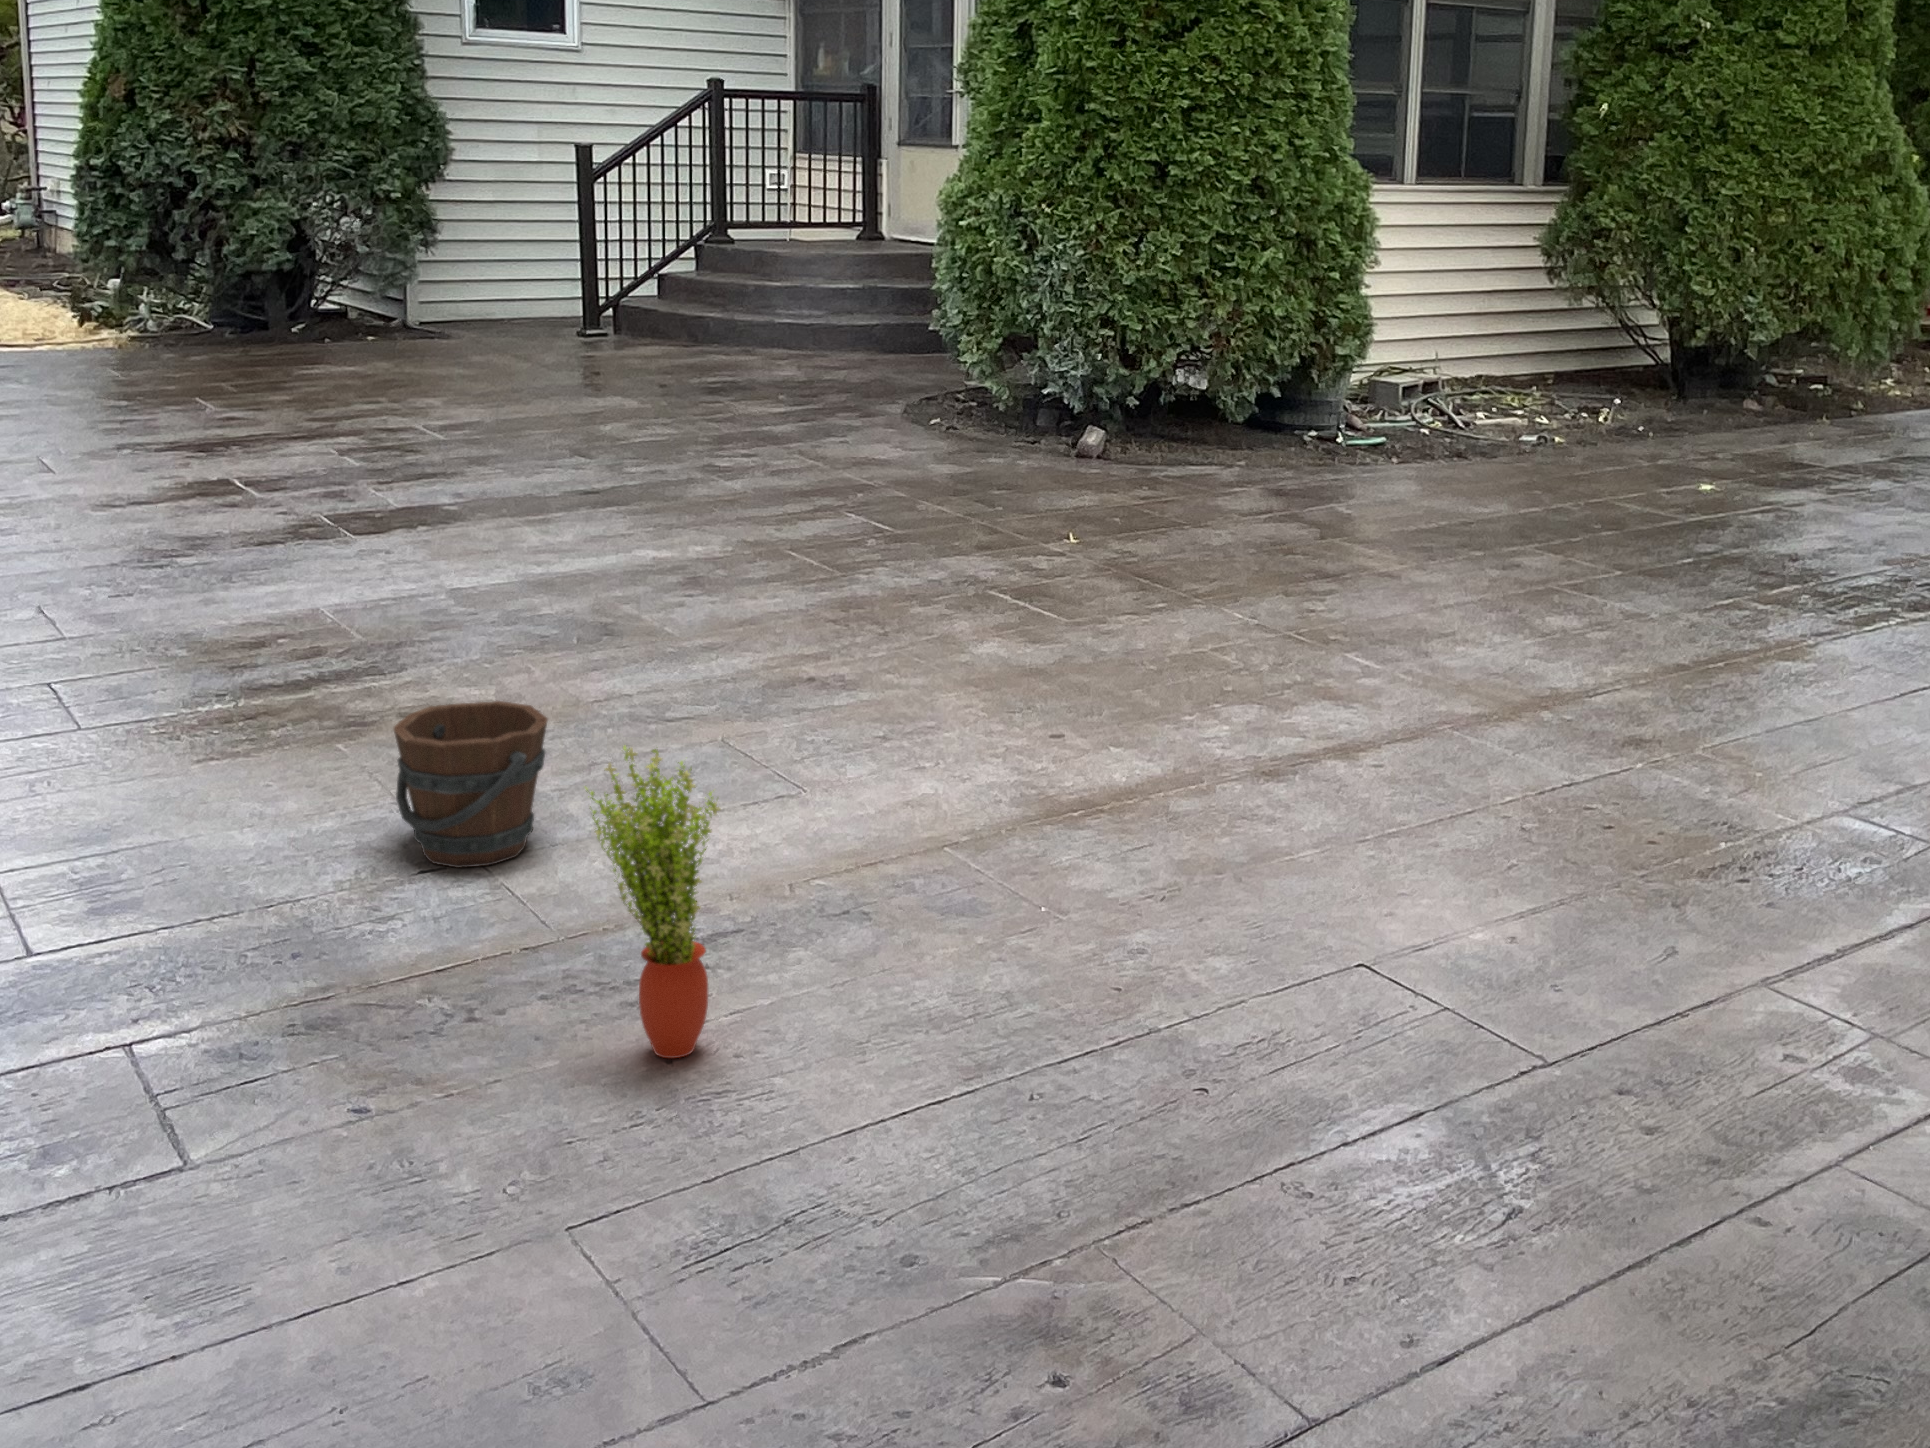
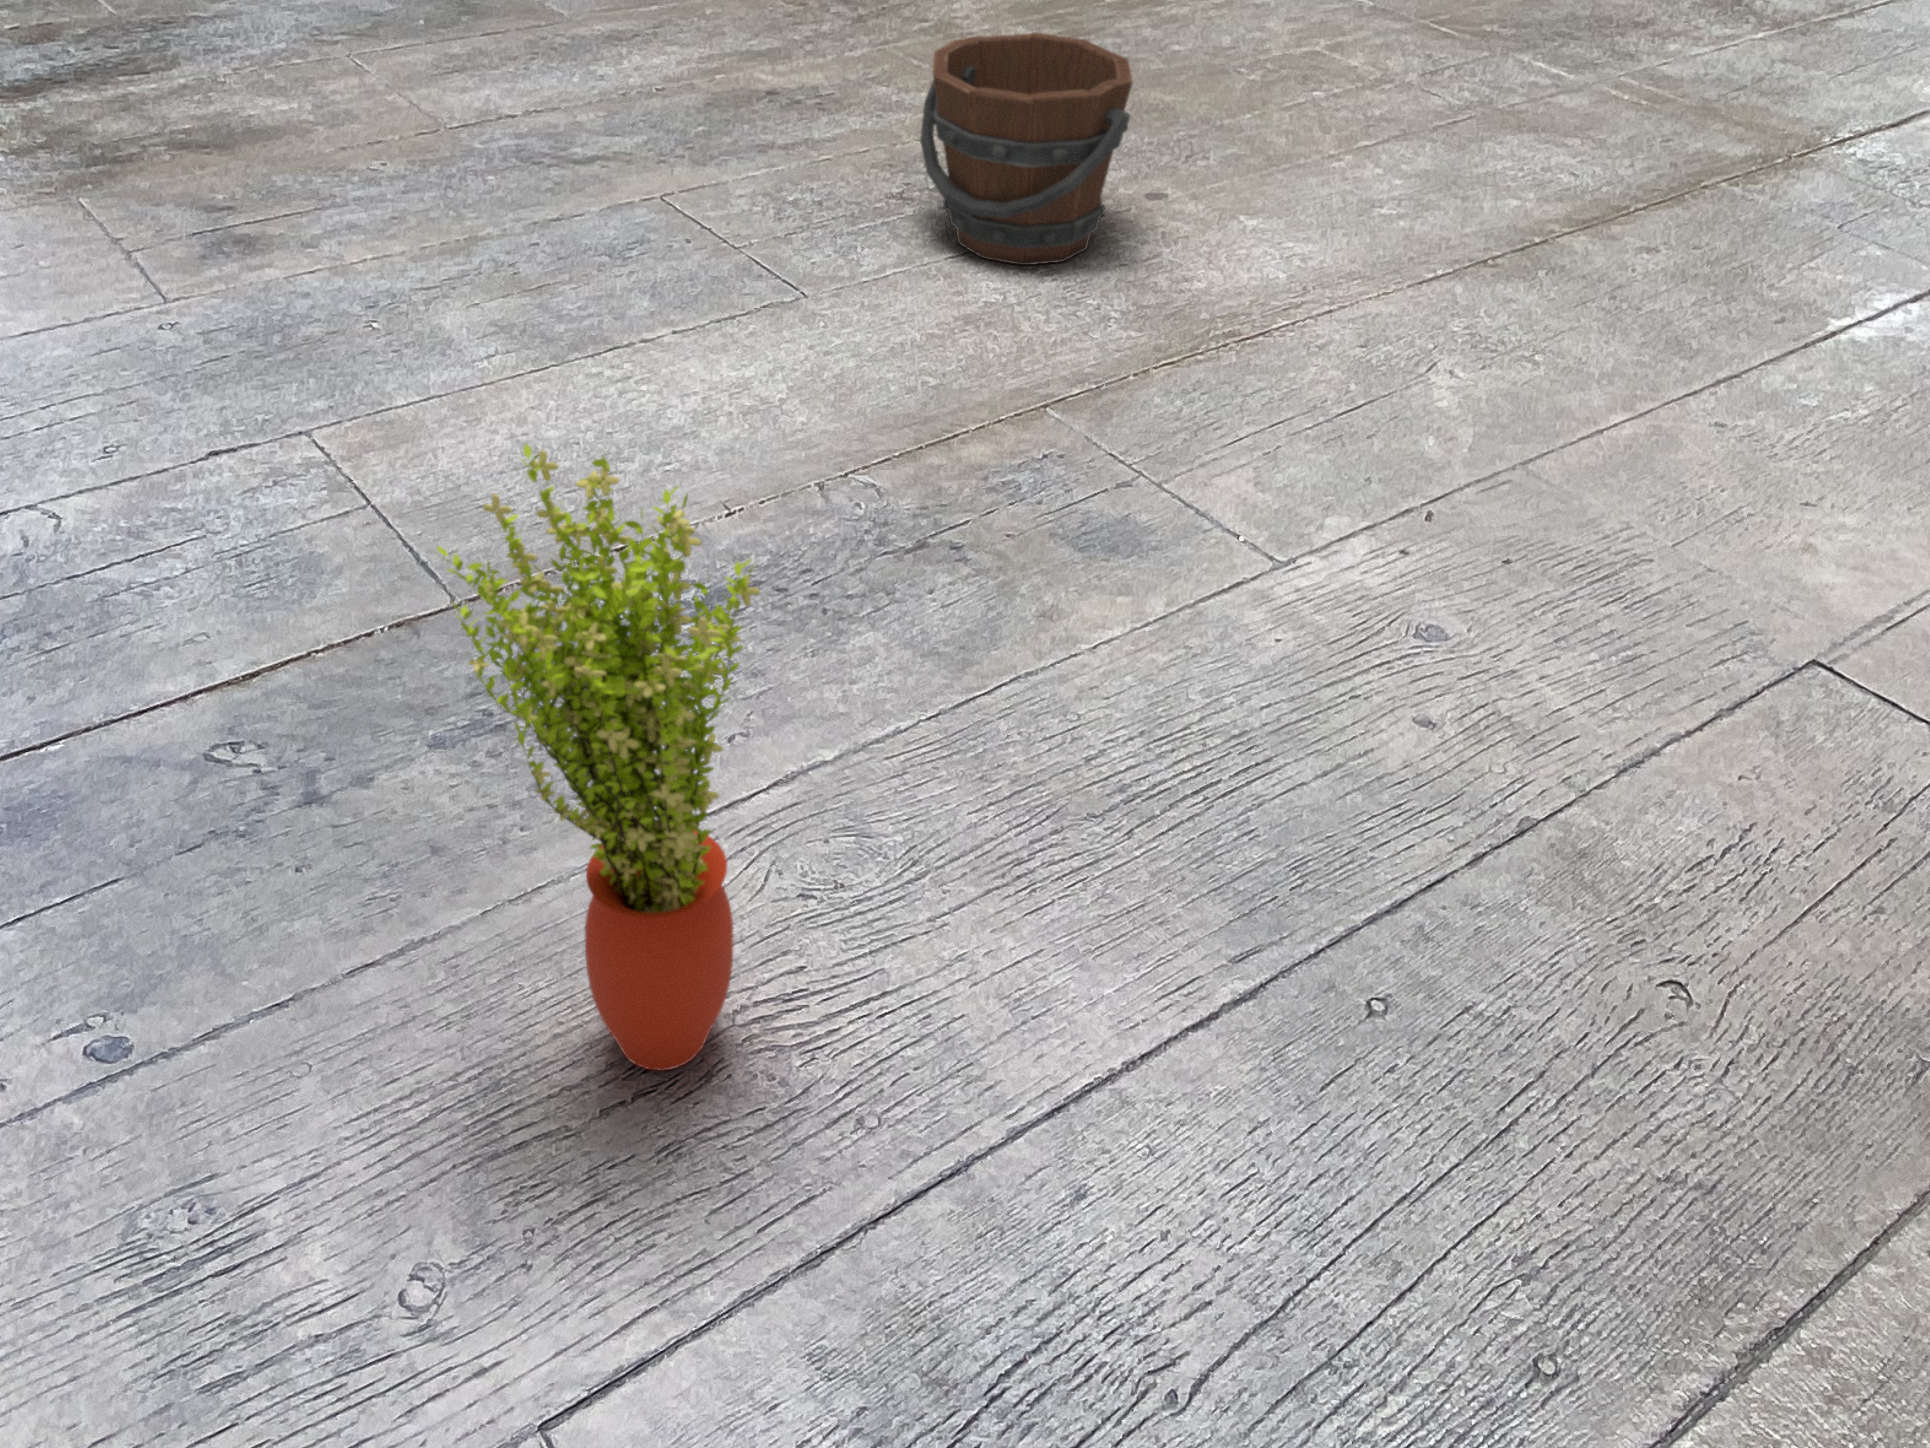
bucket: present [394,701,548,868] -> present [920,32,1132,265]

